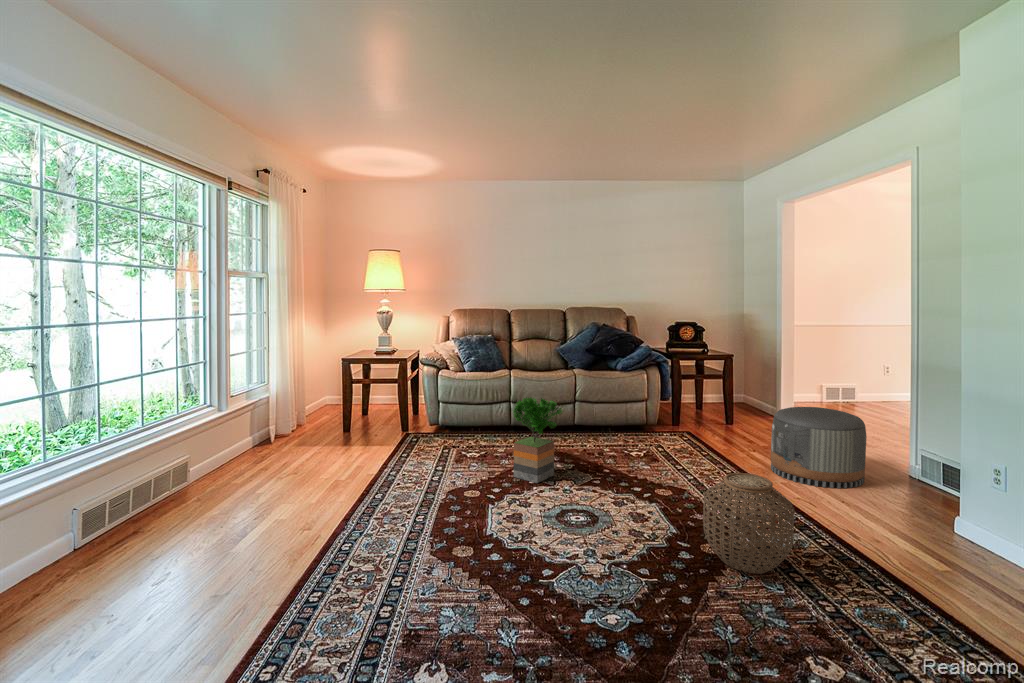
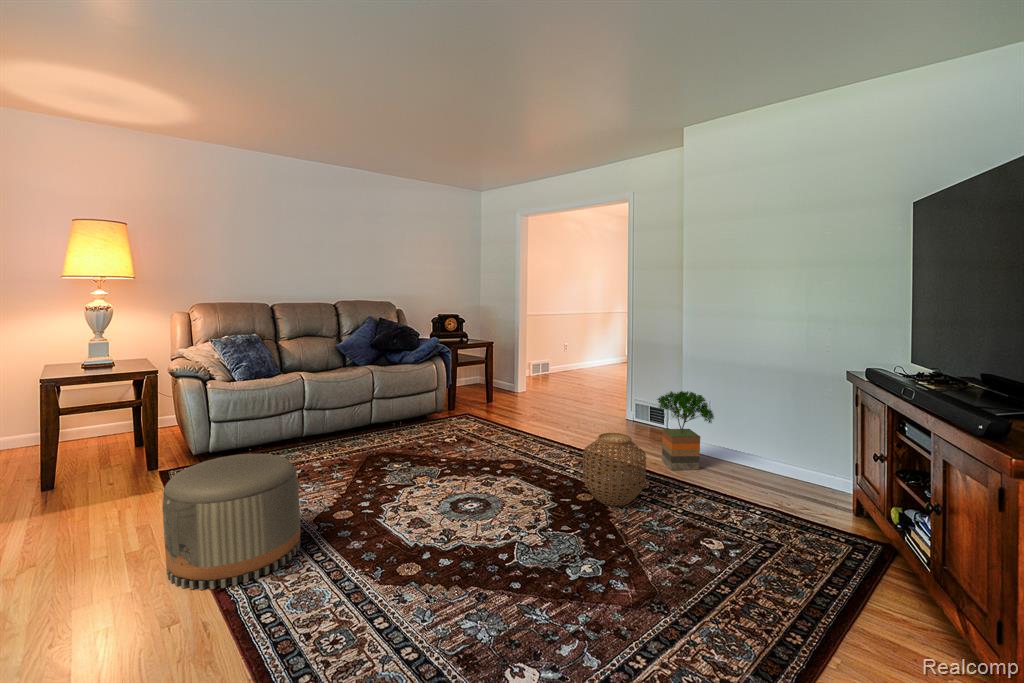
potted tree: present [513,397,562,483] -> present [657,391,714,470]
pouf: present [771,407,867,488] -> present [162,454,301,590]

